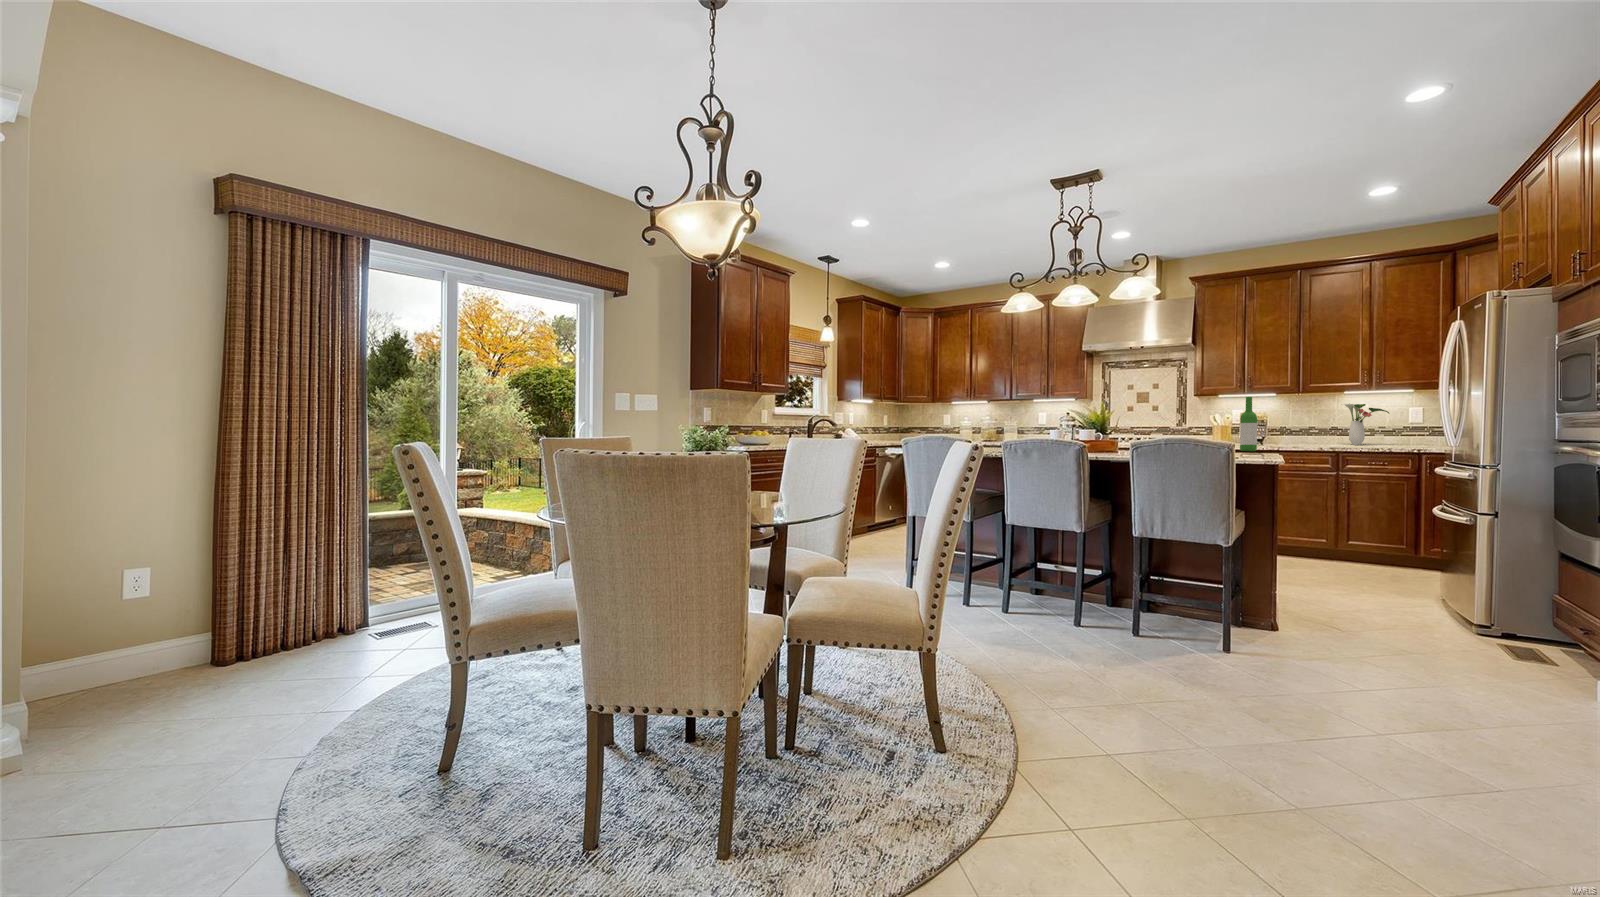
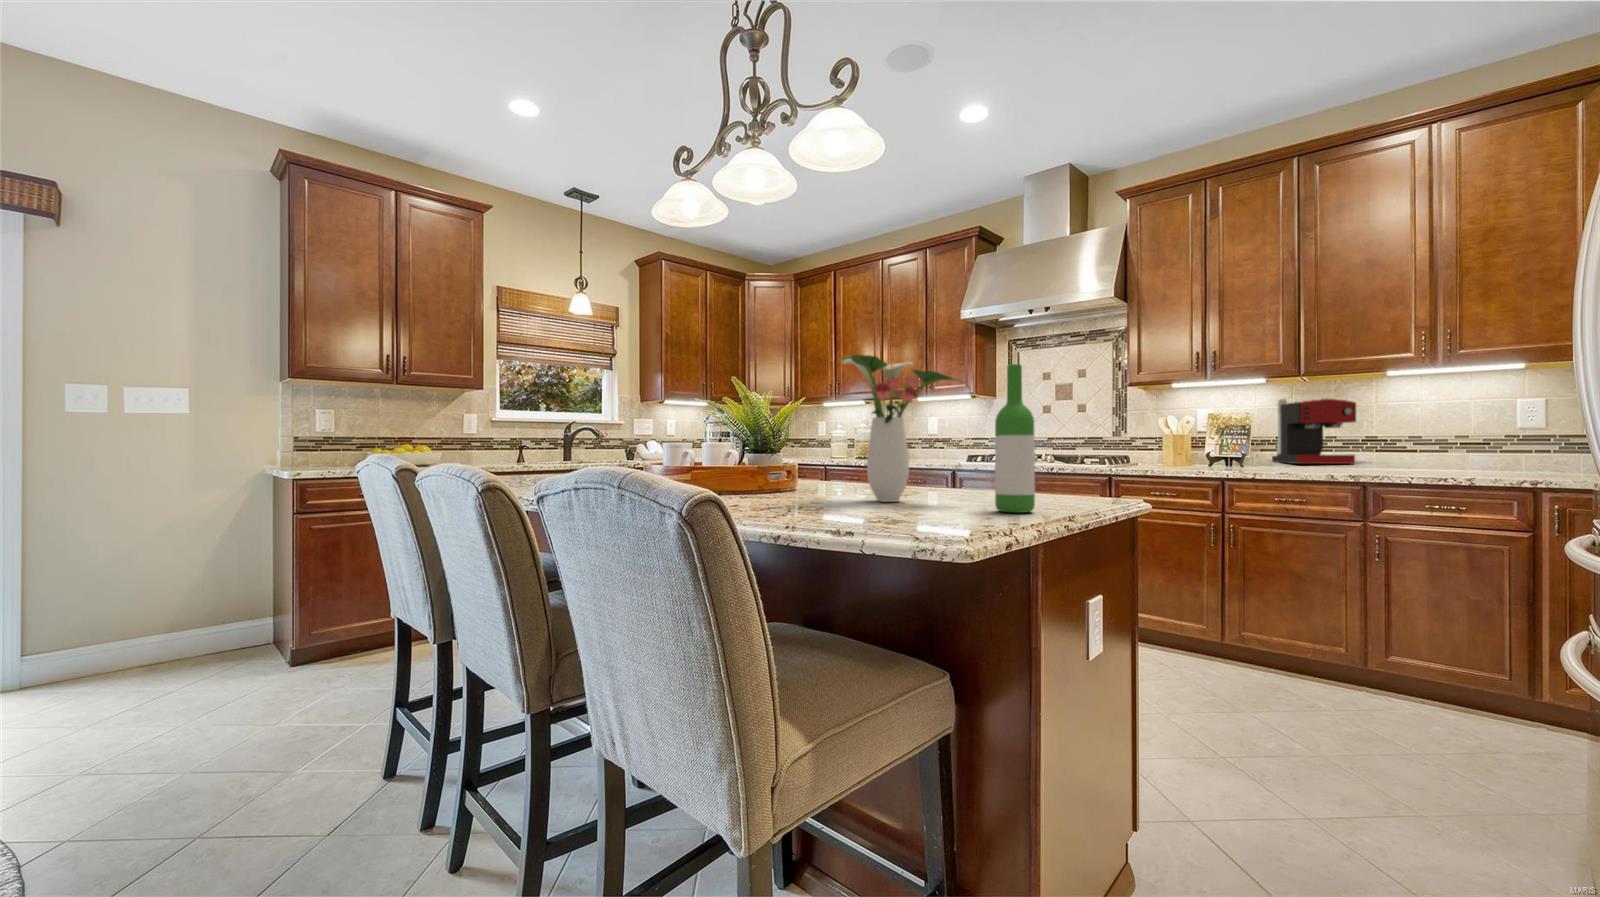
flower arrangement: present [1341,403,1389,445] -> present [841,355,971,502]
coffee maker: none [1277,404,1327,443] -> present [1272,398,1356,464]

